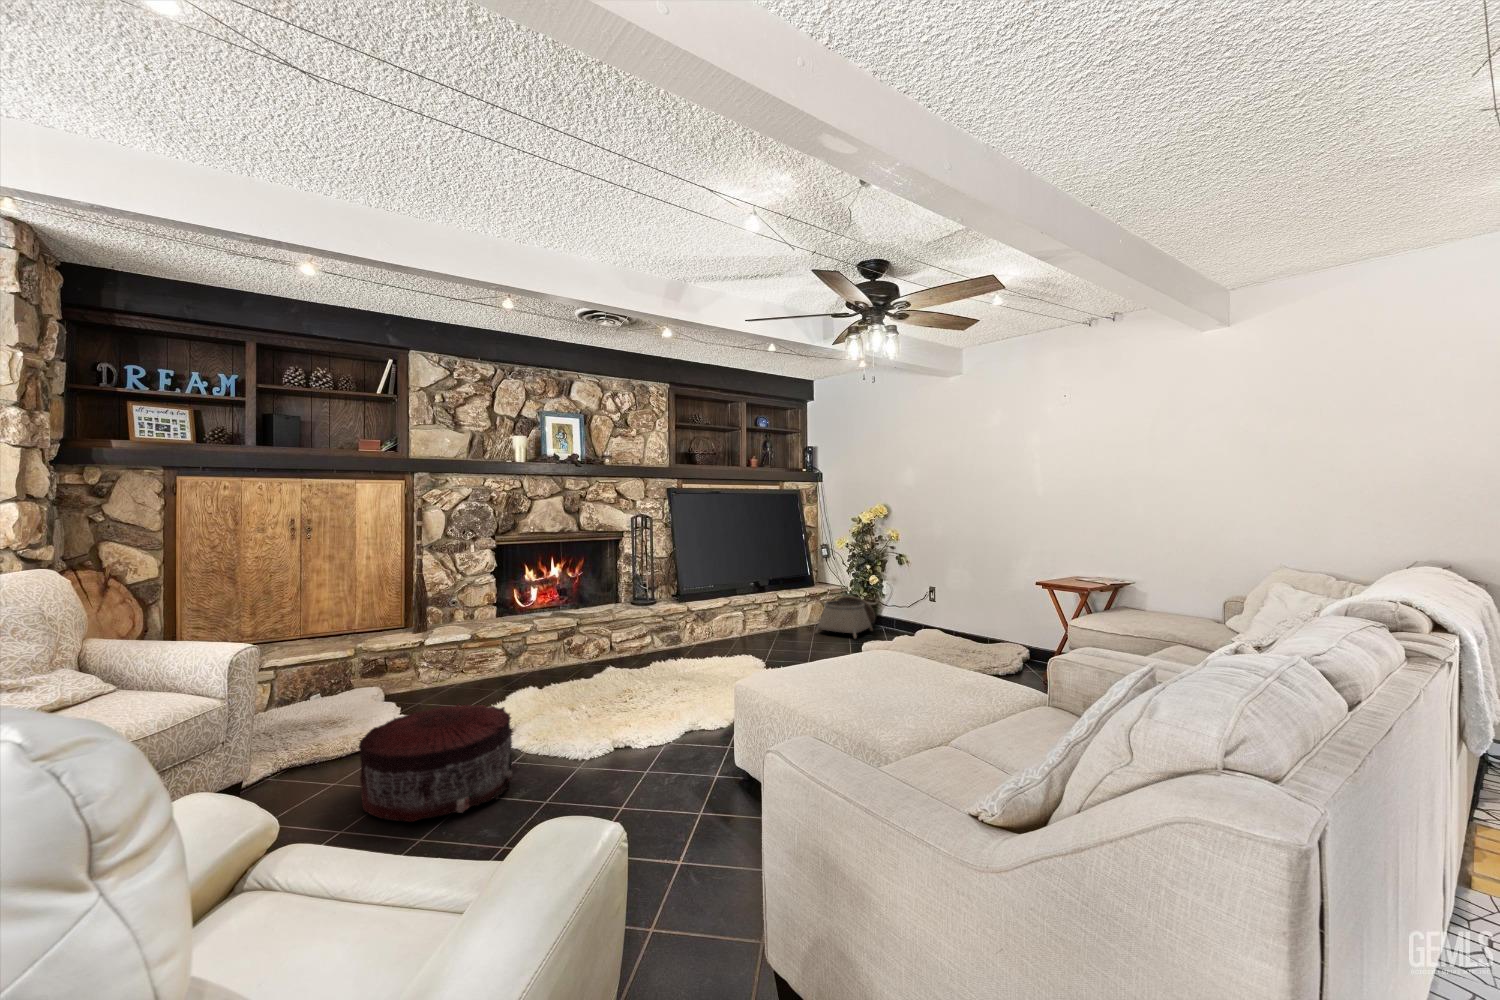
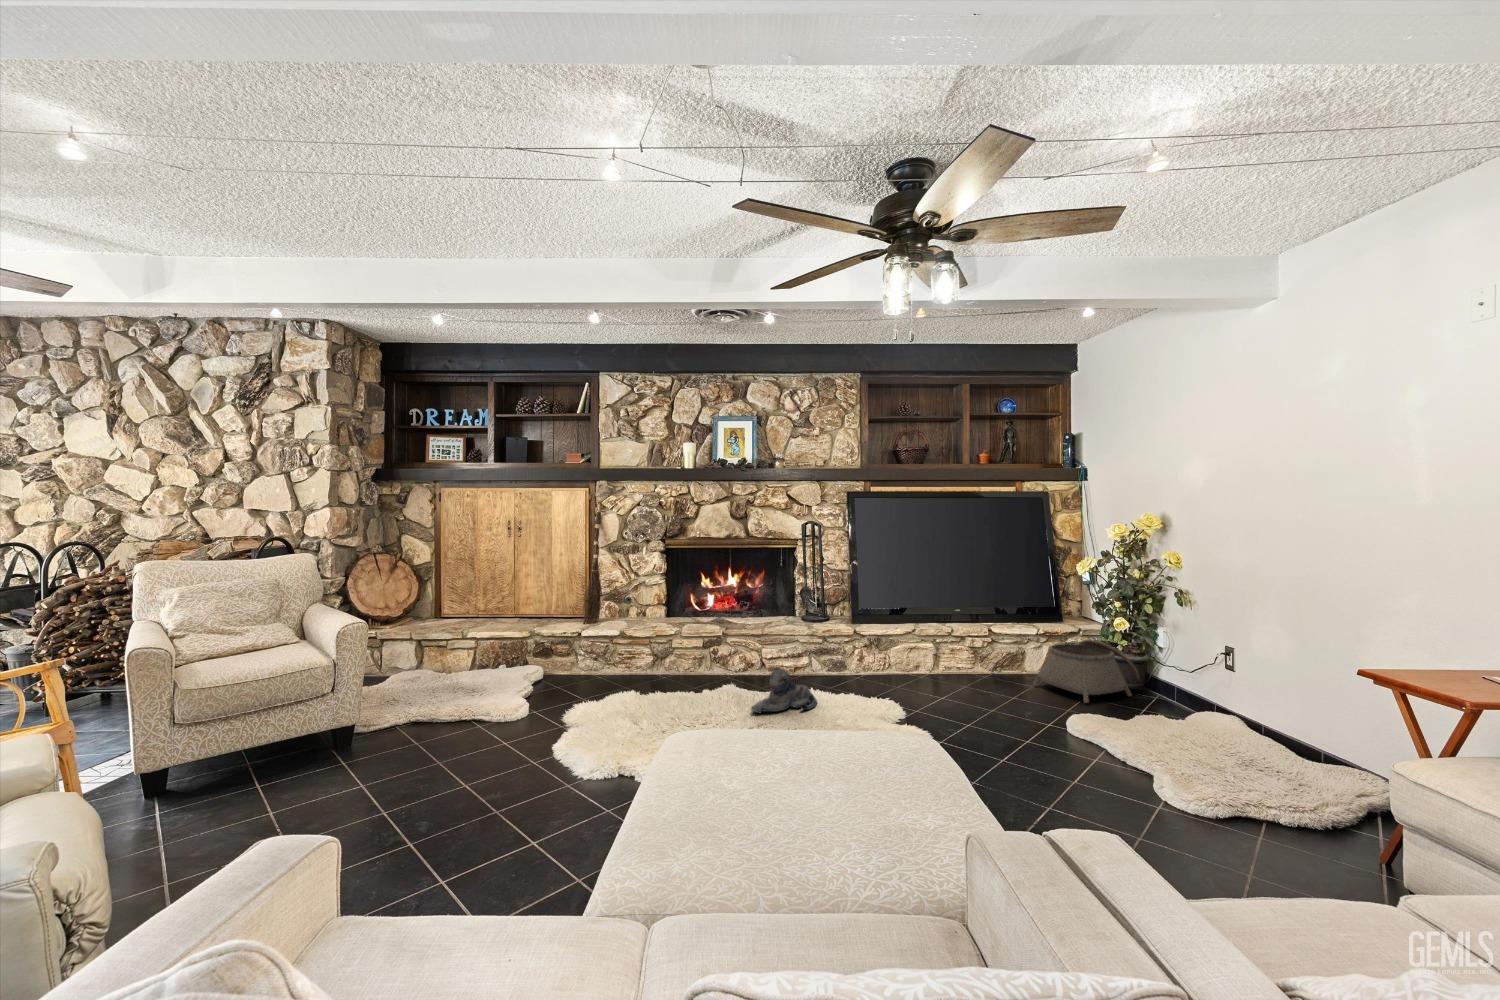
plush toy: none [656,641,698,682] -> present [751,667,817,713]
pouf: present [359,704,513,822] -> none [361,698,510,811]

